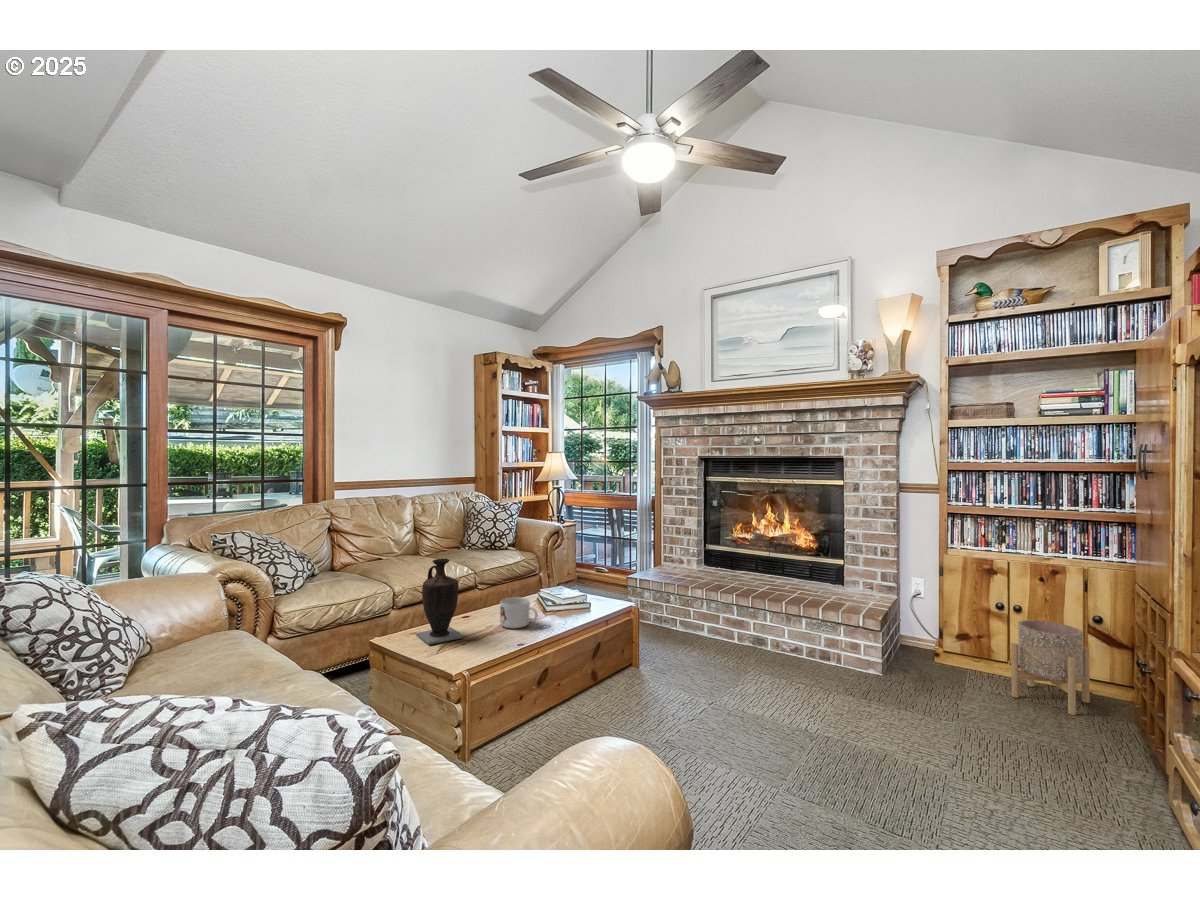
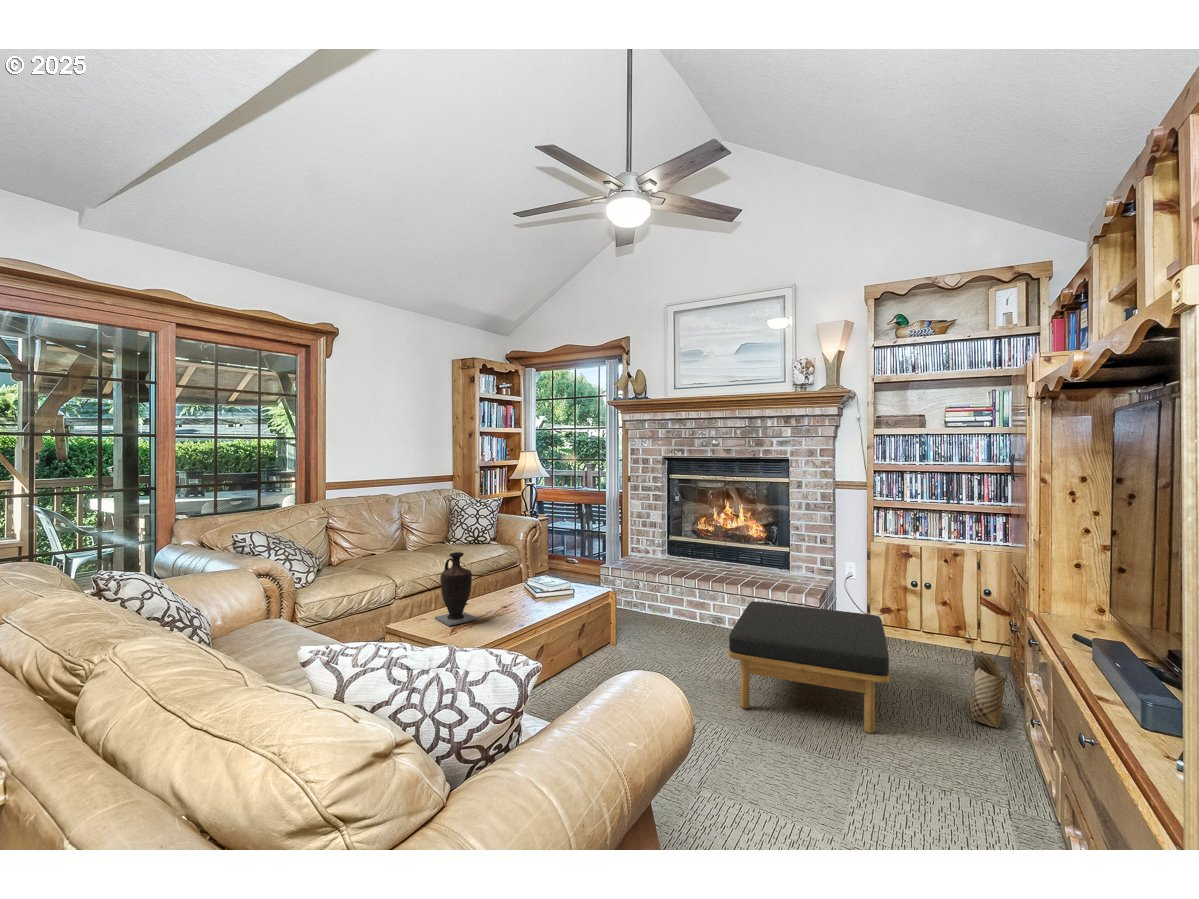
mug: present [500,597,538,628] -> none [505,585,538,611]
planter: present [1011,620,1090,715] -> none [921,593,979,667]
ottoman: none [764,624,978,806] -> present [728,601,890,733]
woven basket: none [1083,674,1150,809] -> present [967,631,1012,728]

